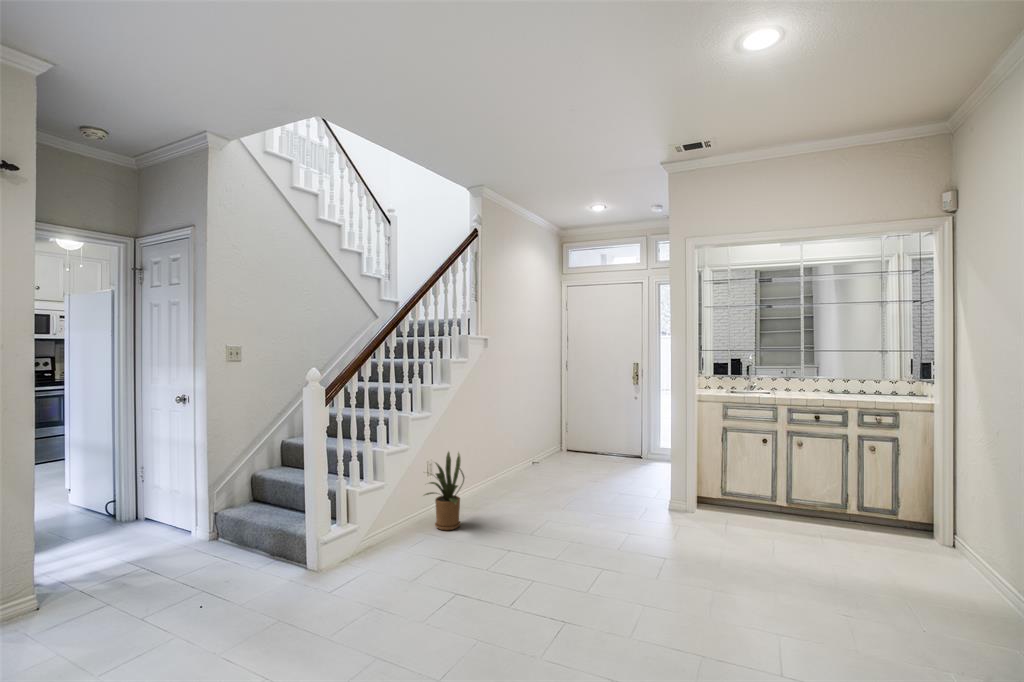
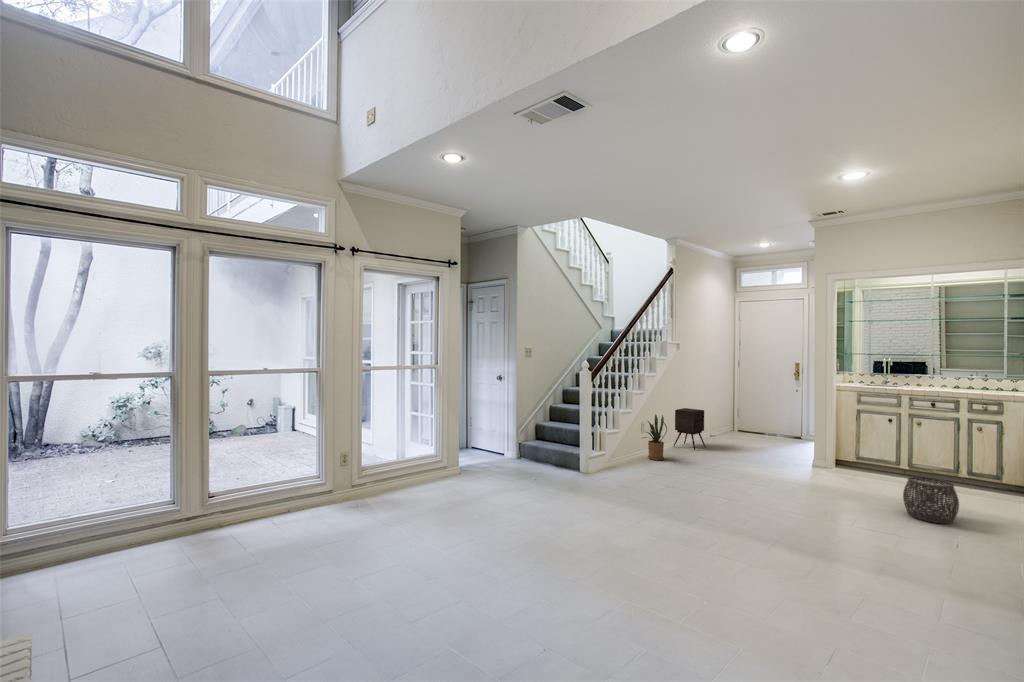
side table: none [480,434,526,499] -> present [673,408,706,450]
woven basket: none [832,548,925,639] -> present [903,476,959,524]

